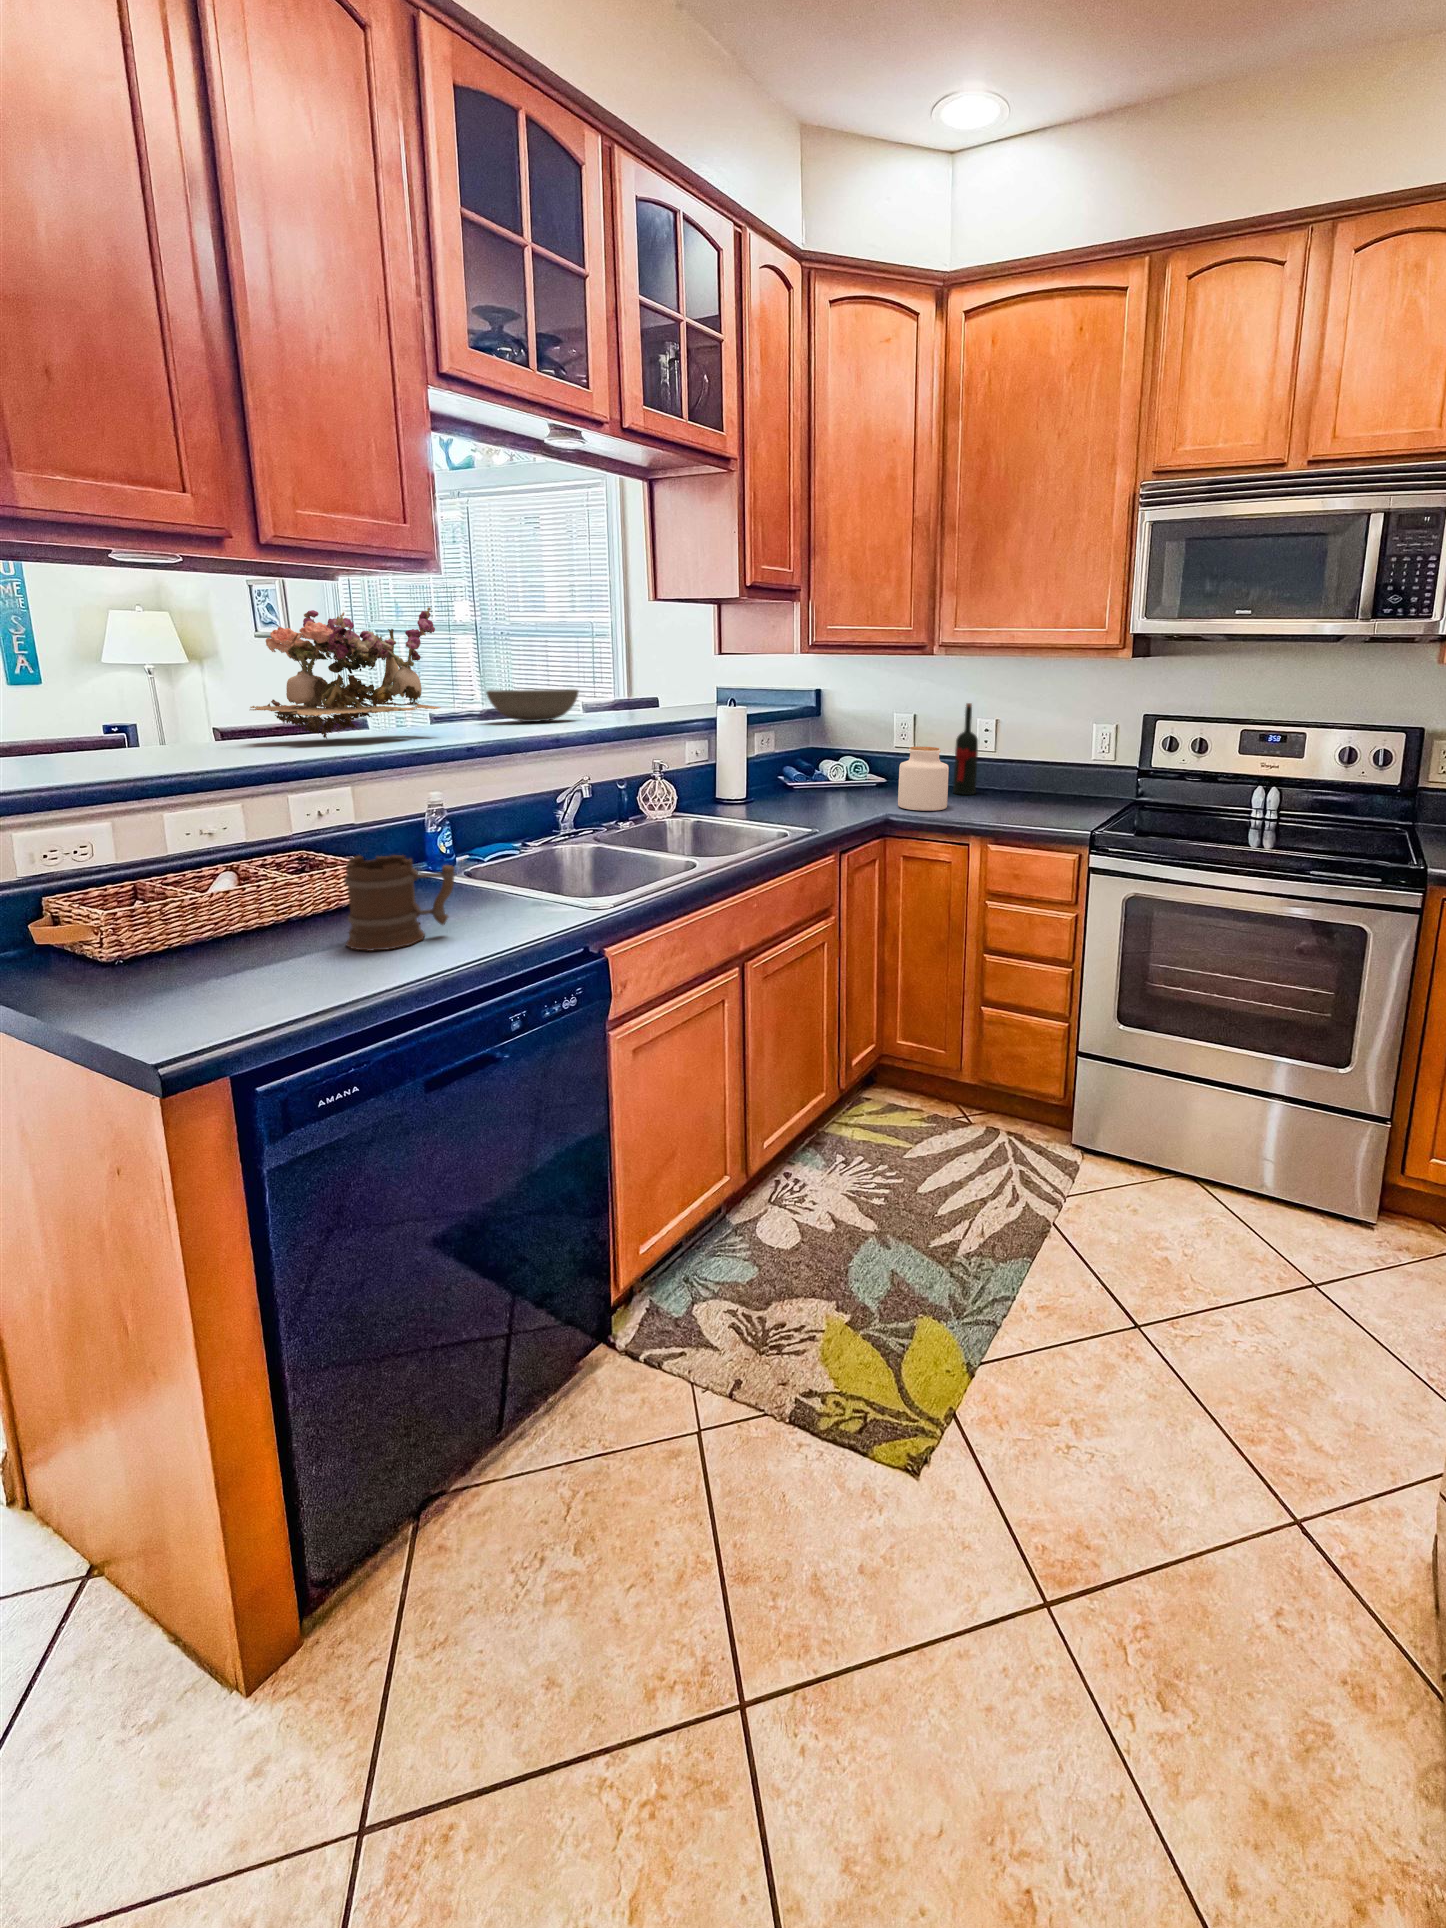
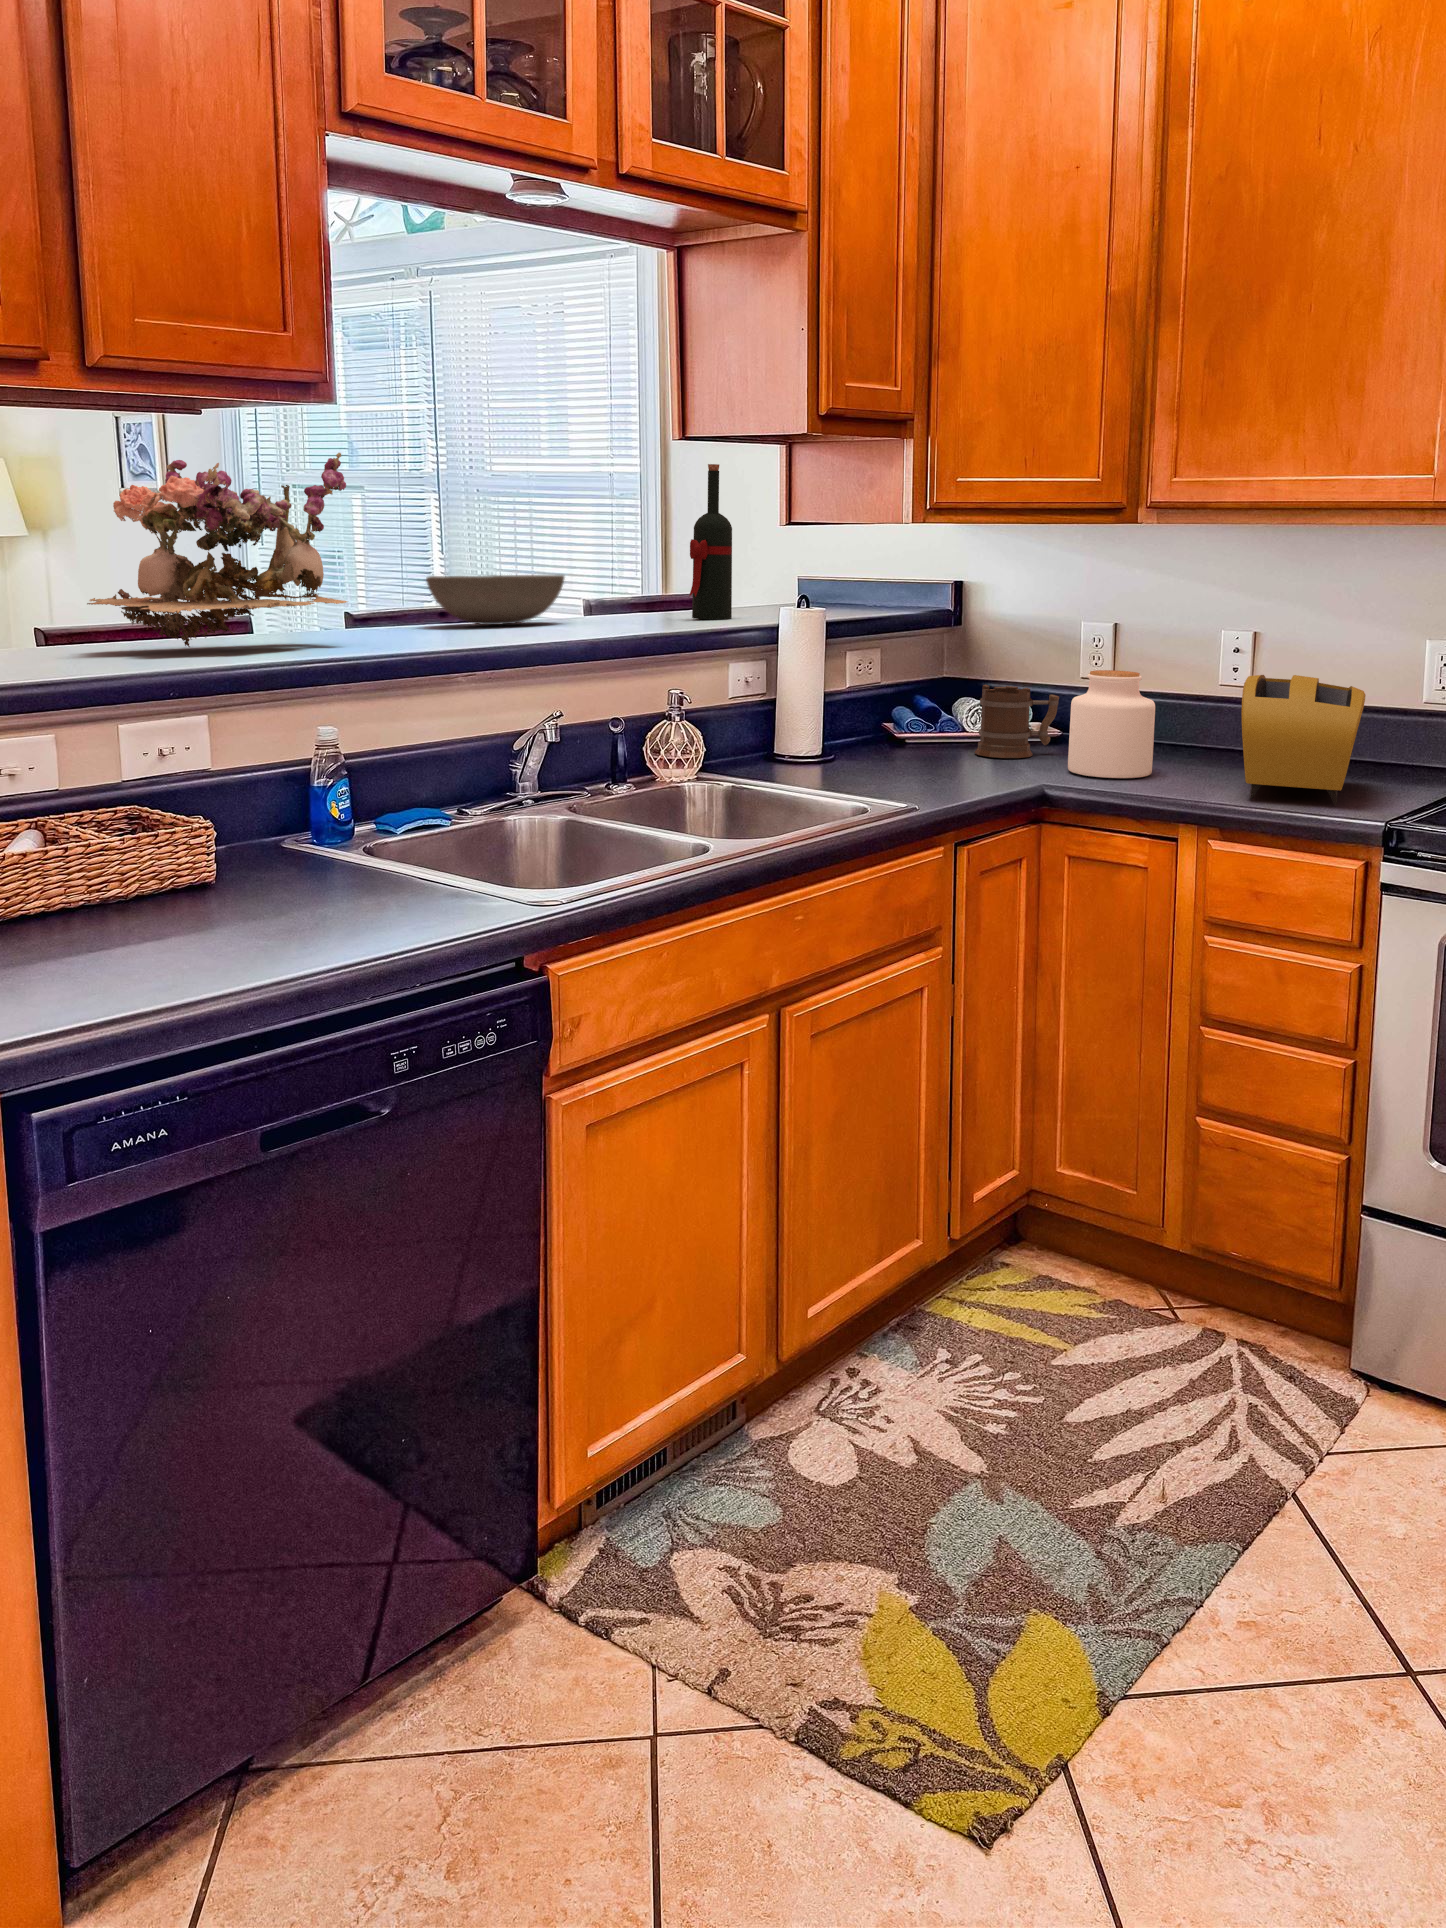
wine bottle: present [953,703,978,795] -> present [689,464,732,620]
toaster: none [1003,748,1072,824] -> present [1242,675,1366,805]
mug: present [344,855,455,951] -> present [975,685,1059,758]

